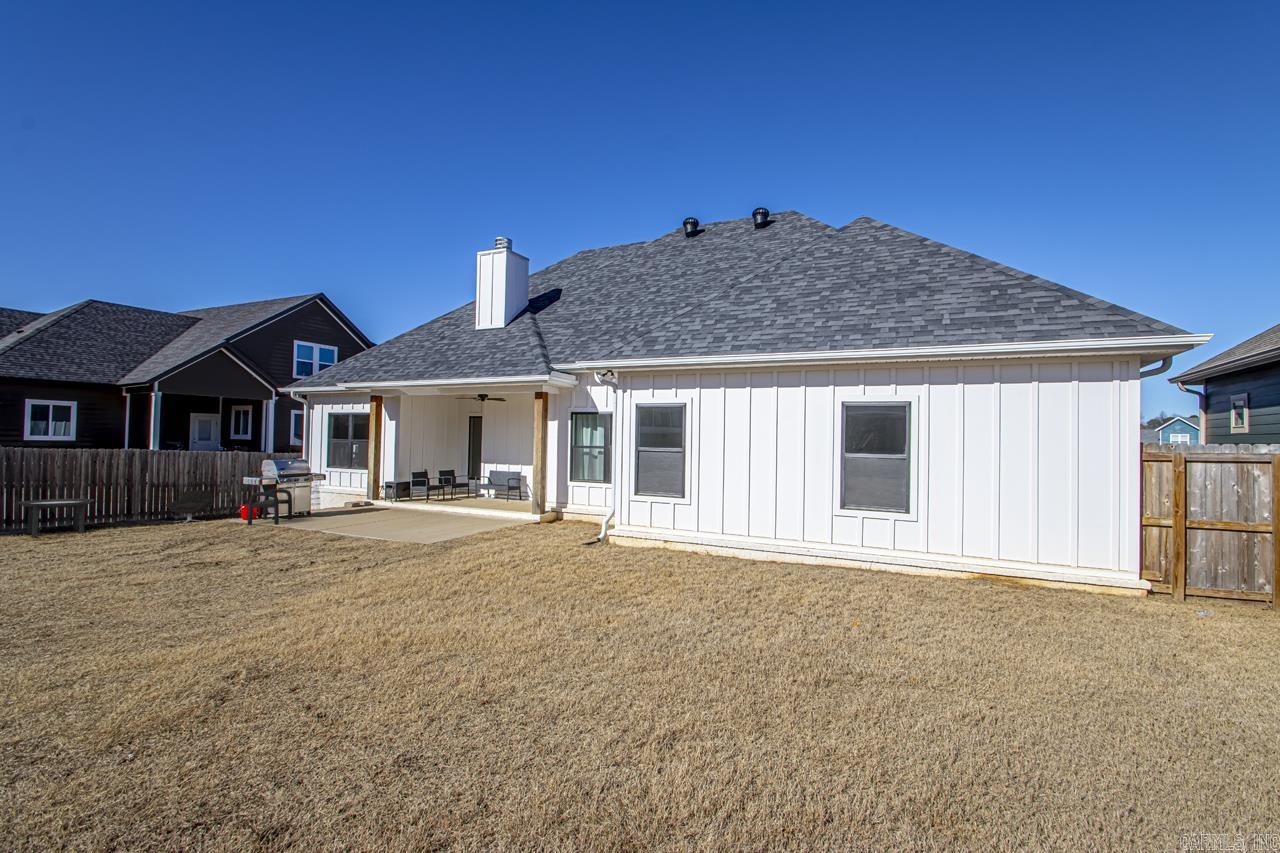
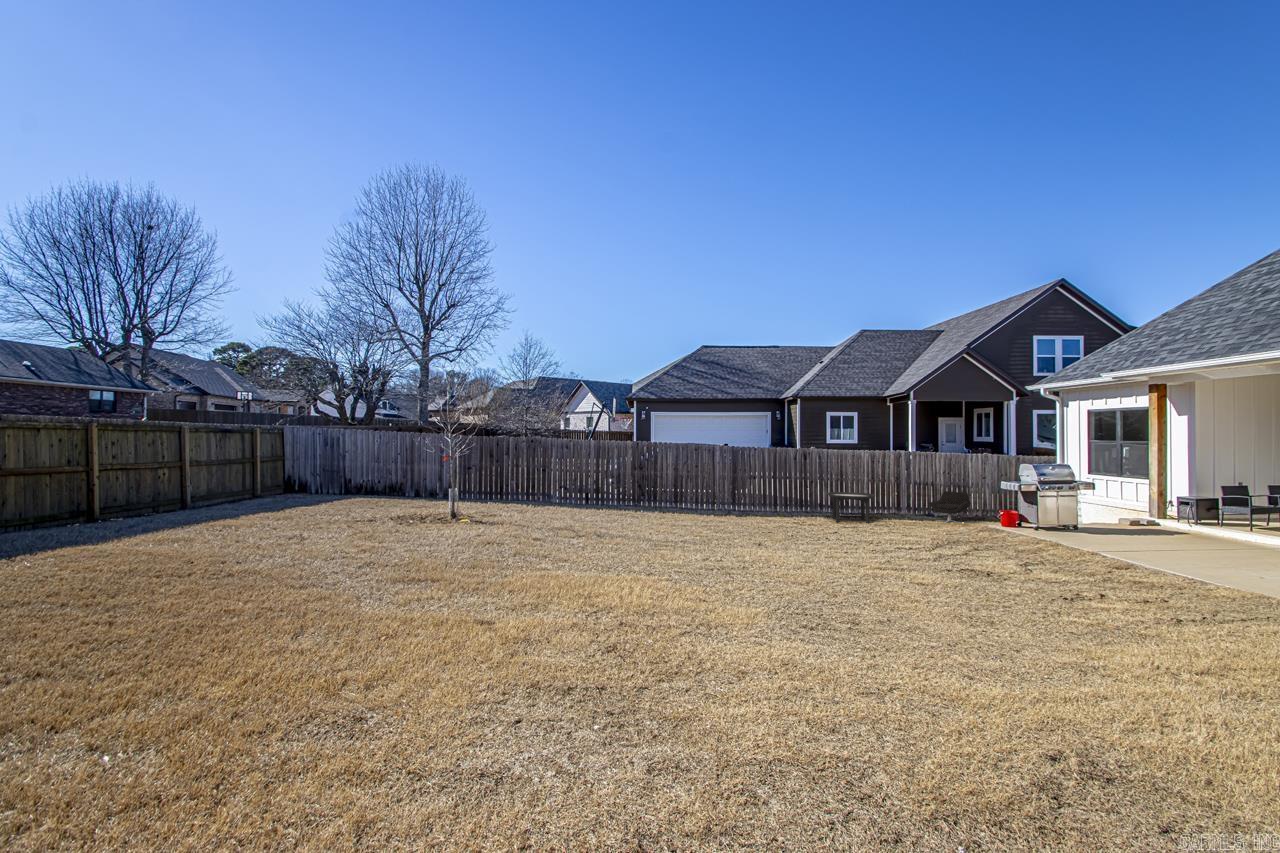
bench: present [247,489,292,525] -> none [1006,496,1054,535]

